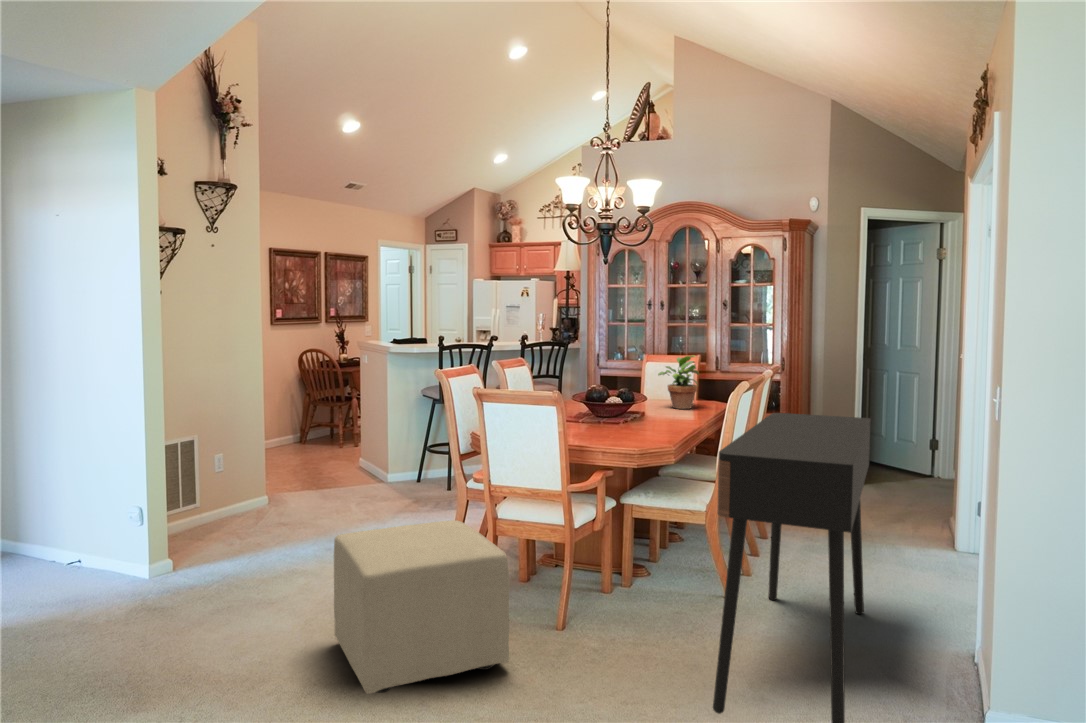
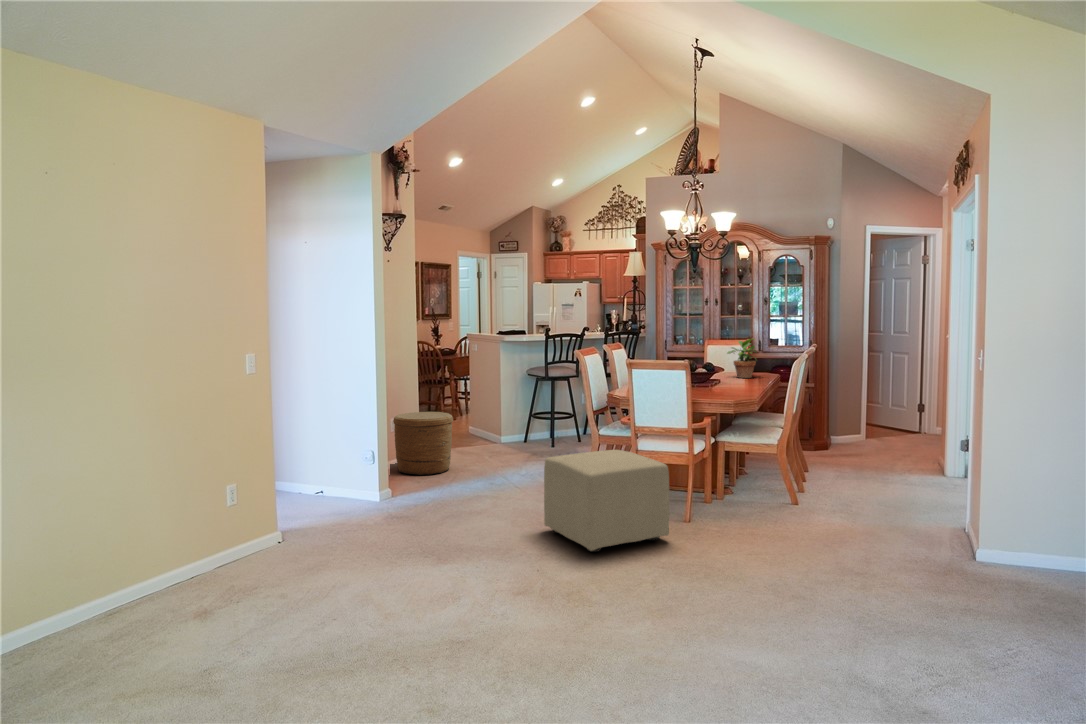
console table: present [713,413,870,723] -> none [809,375,900,567]
woven basket: none [210,446,294,533] -> present [393,412,453,475]

